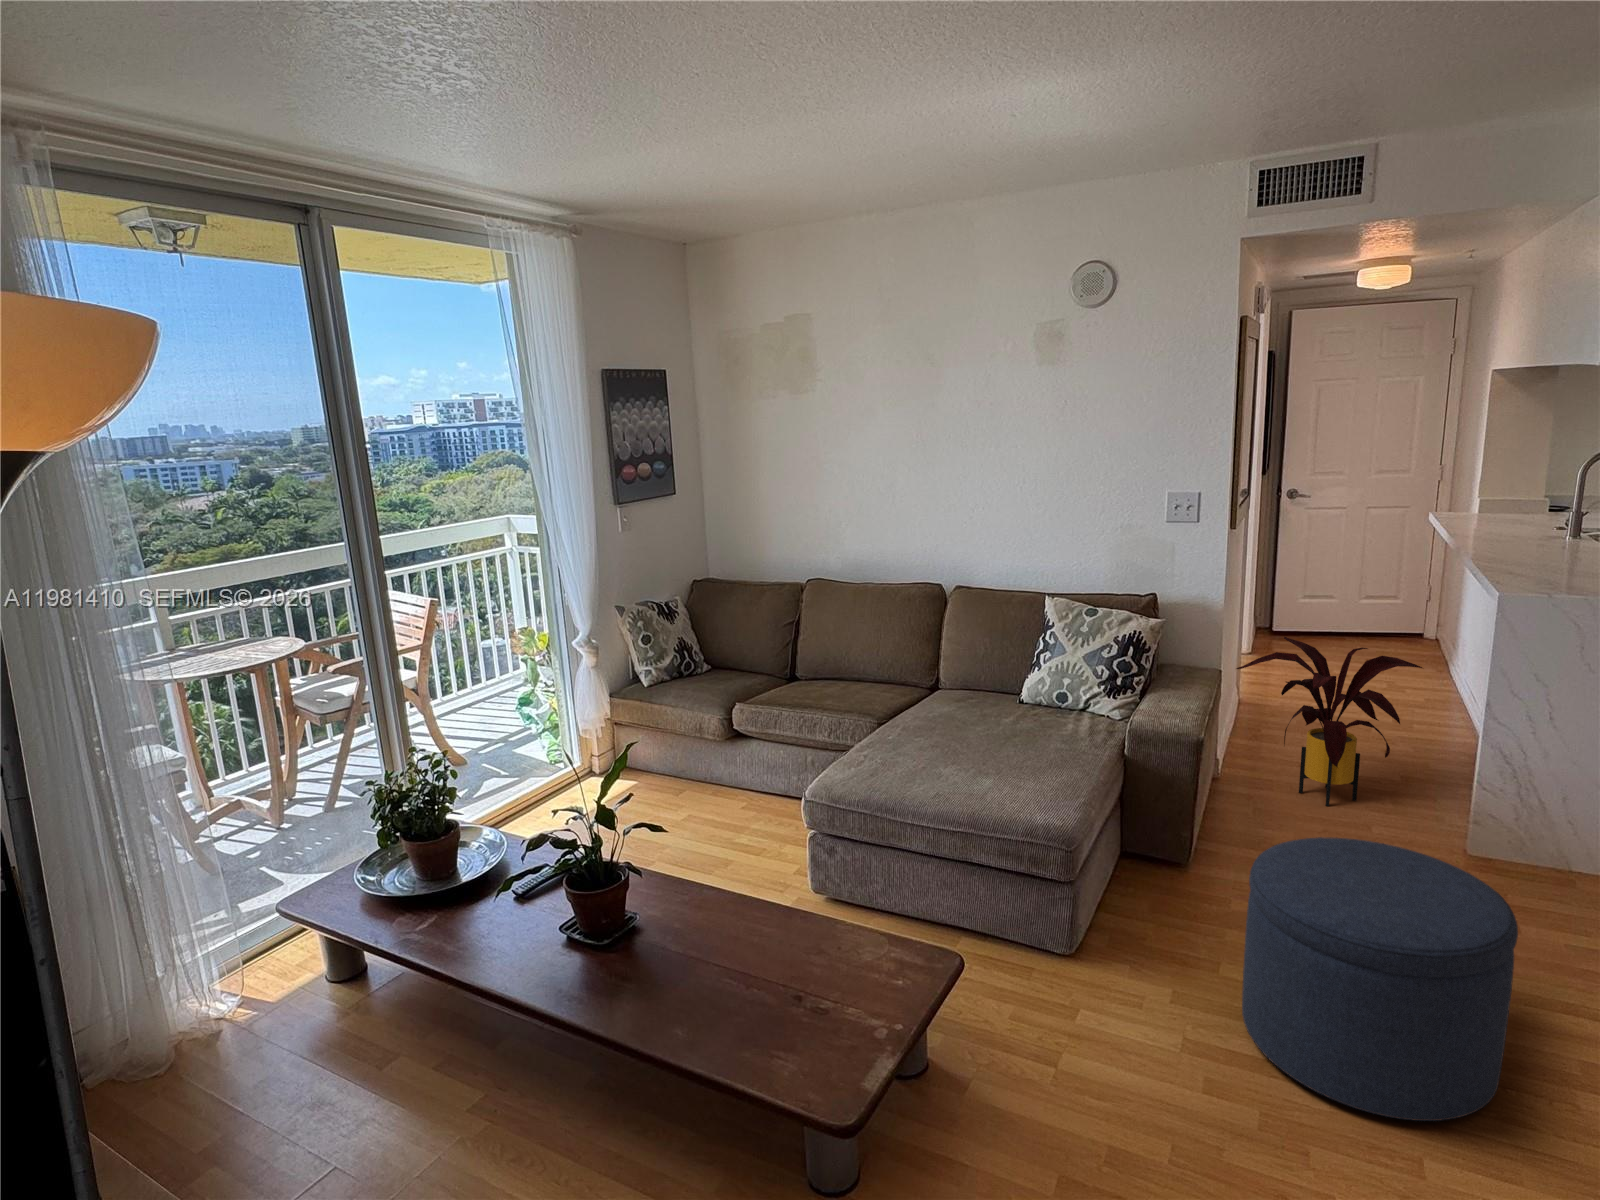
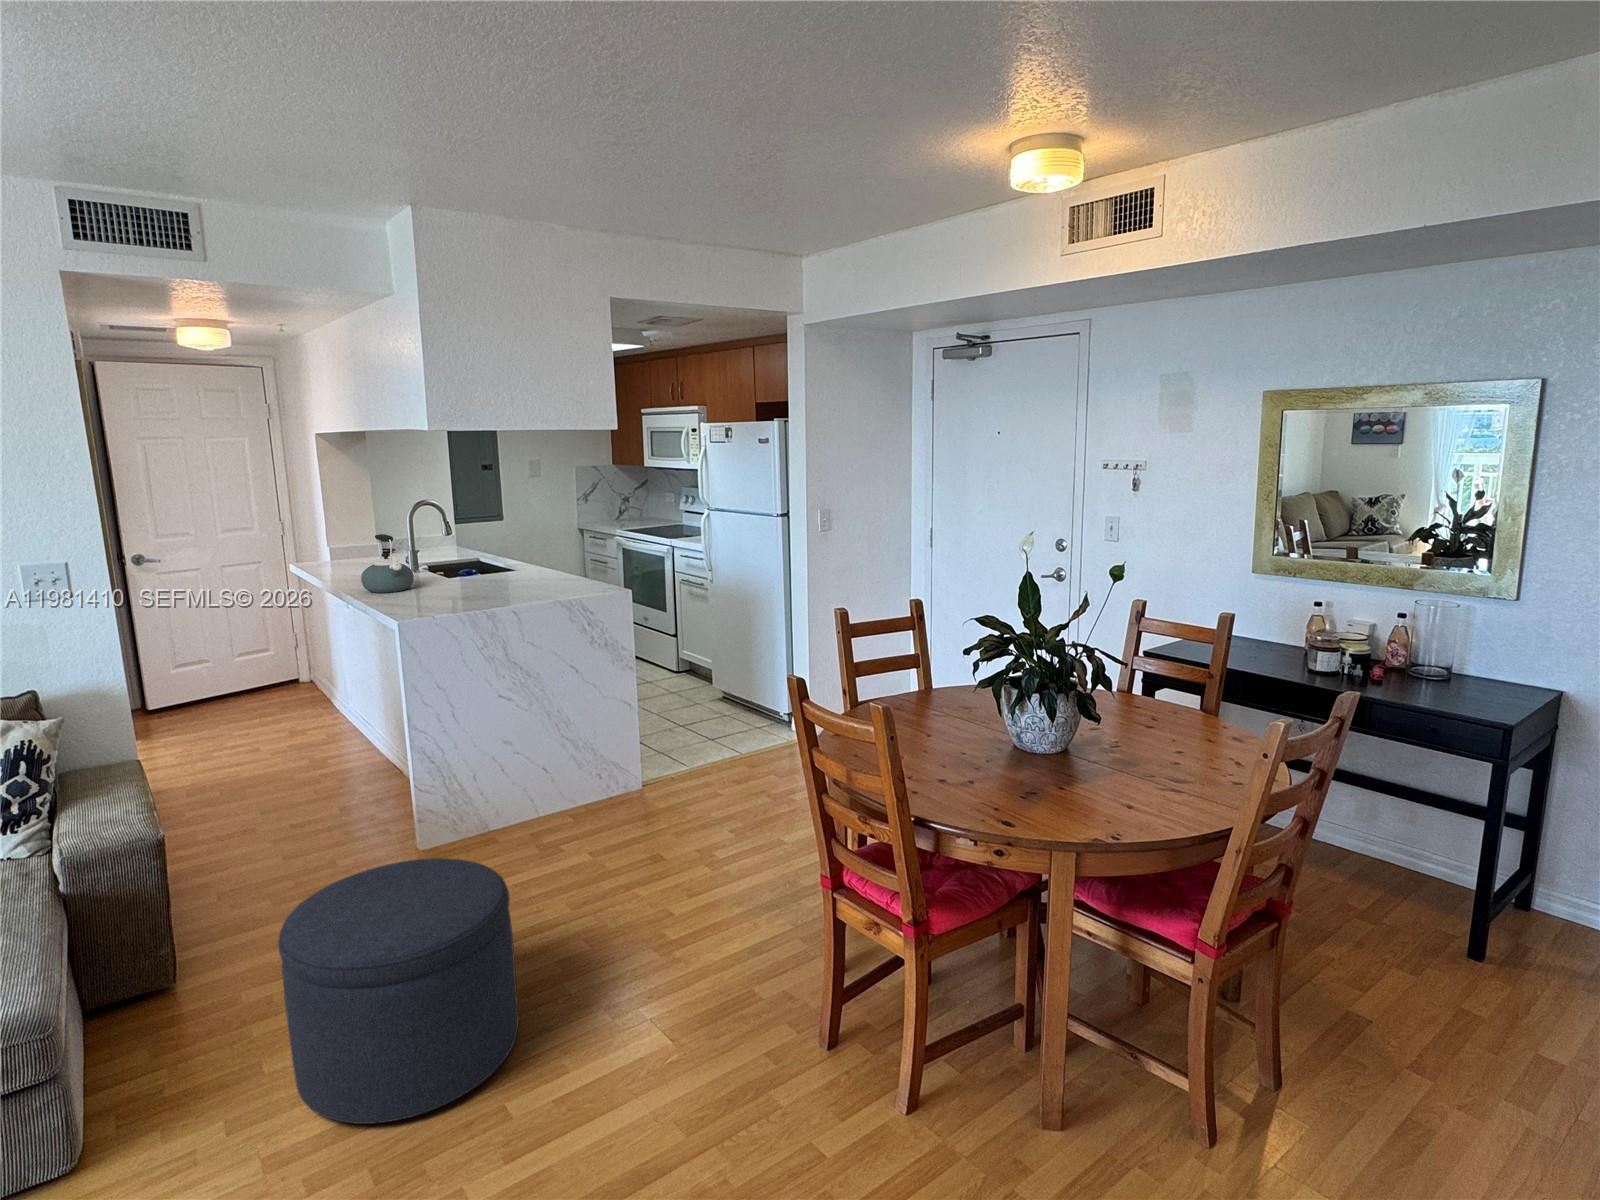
kettle: none [1486,487,1558,556] -> present [361,534,414,593]
house plant: present [1236,637,1422,806] -> none [155,698,340,862]

